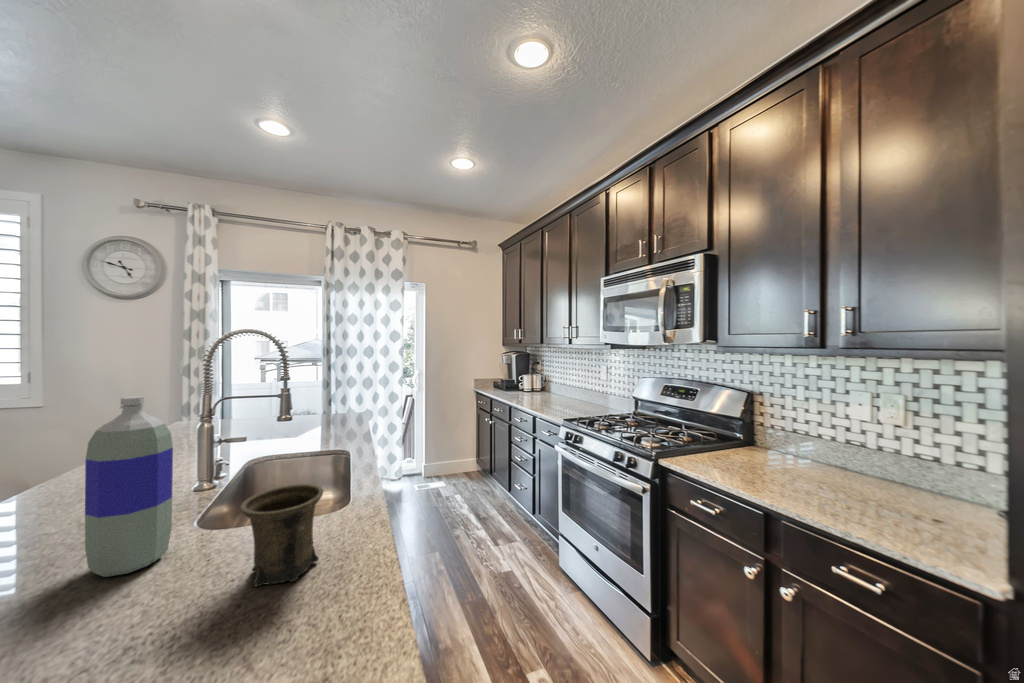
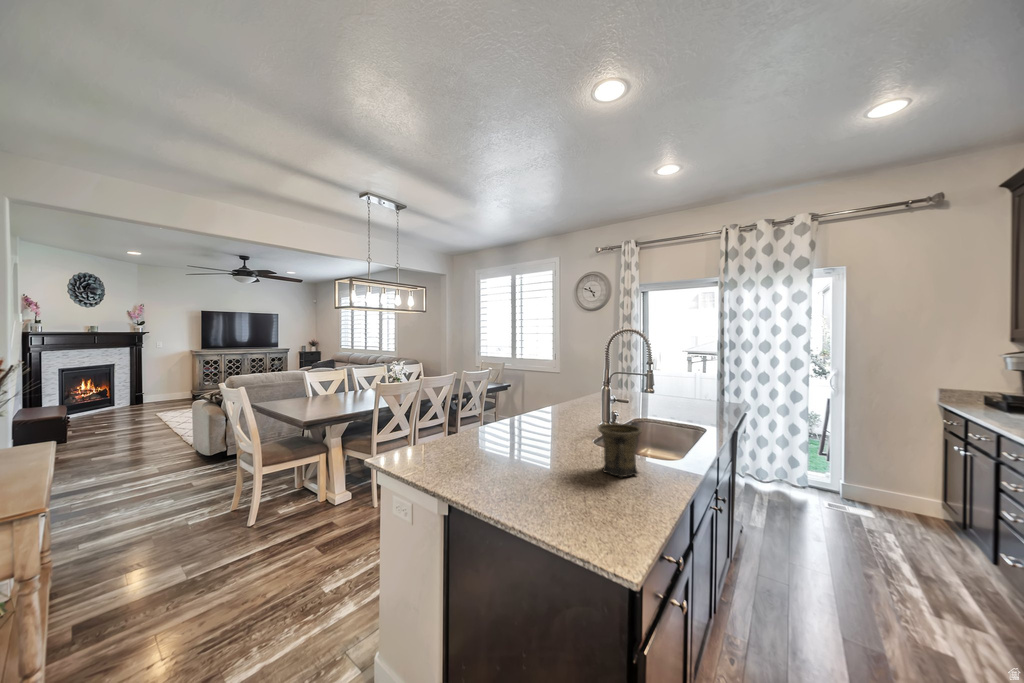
bottle: present [85,396,173,577] -> none [549,362,579,447]

